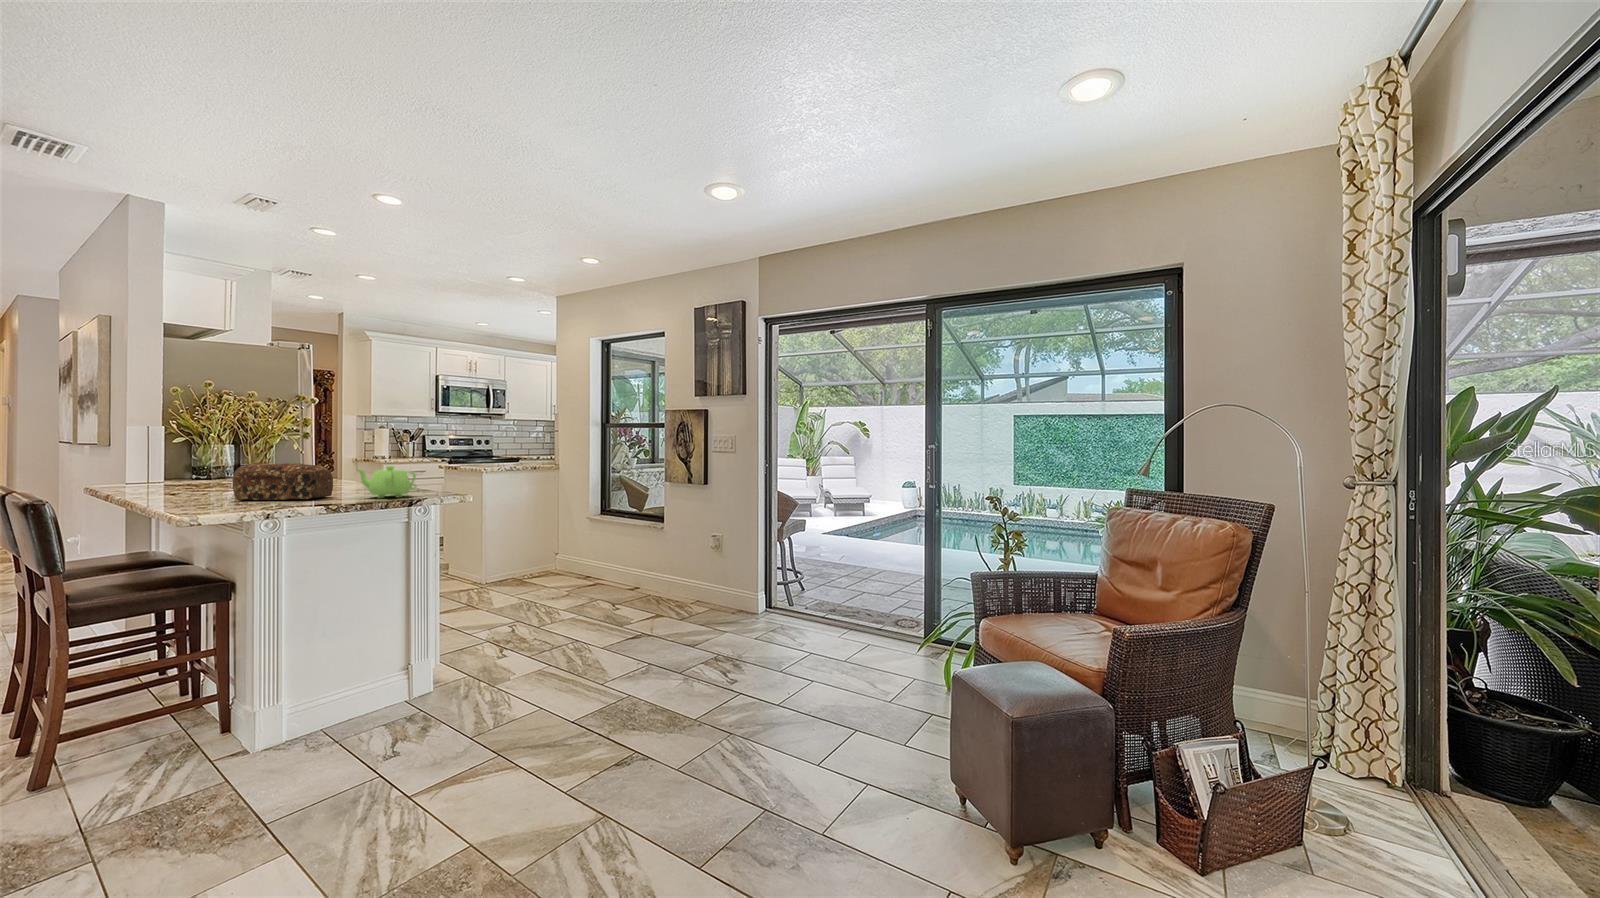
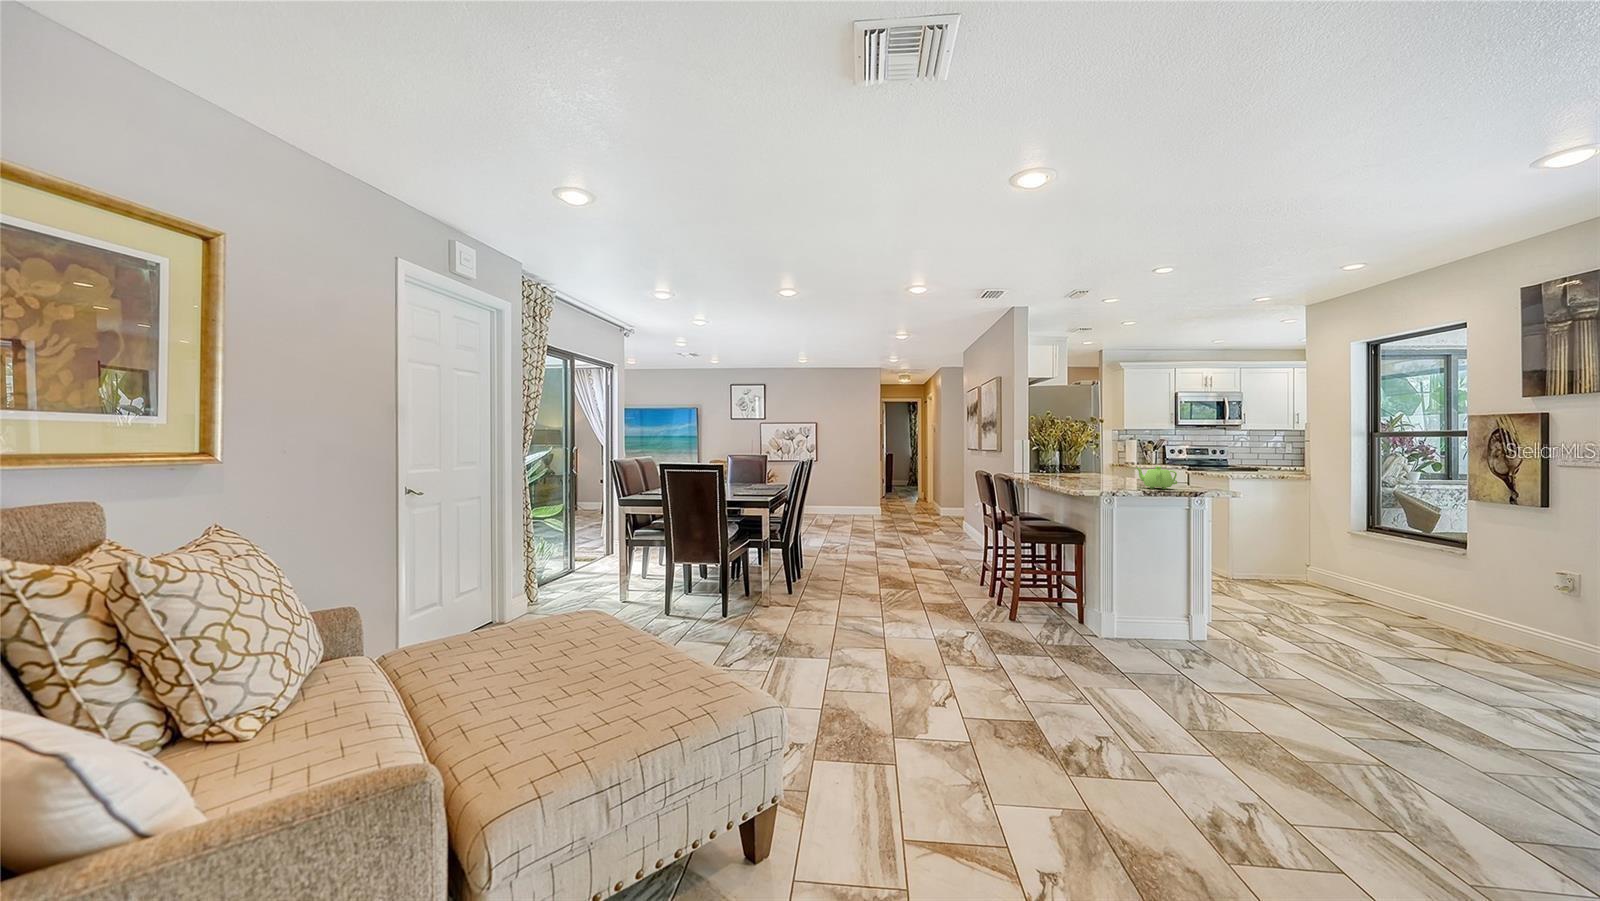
bread loaf: present [233,463,333,501] -> none [1067,462,1120,485]

